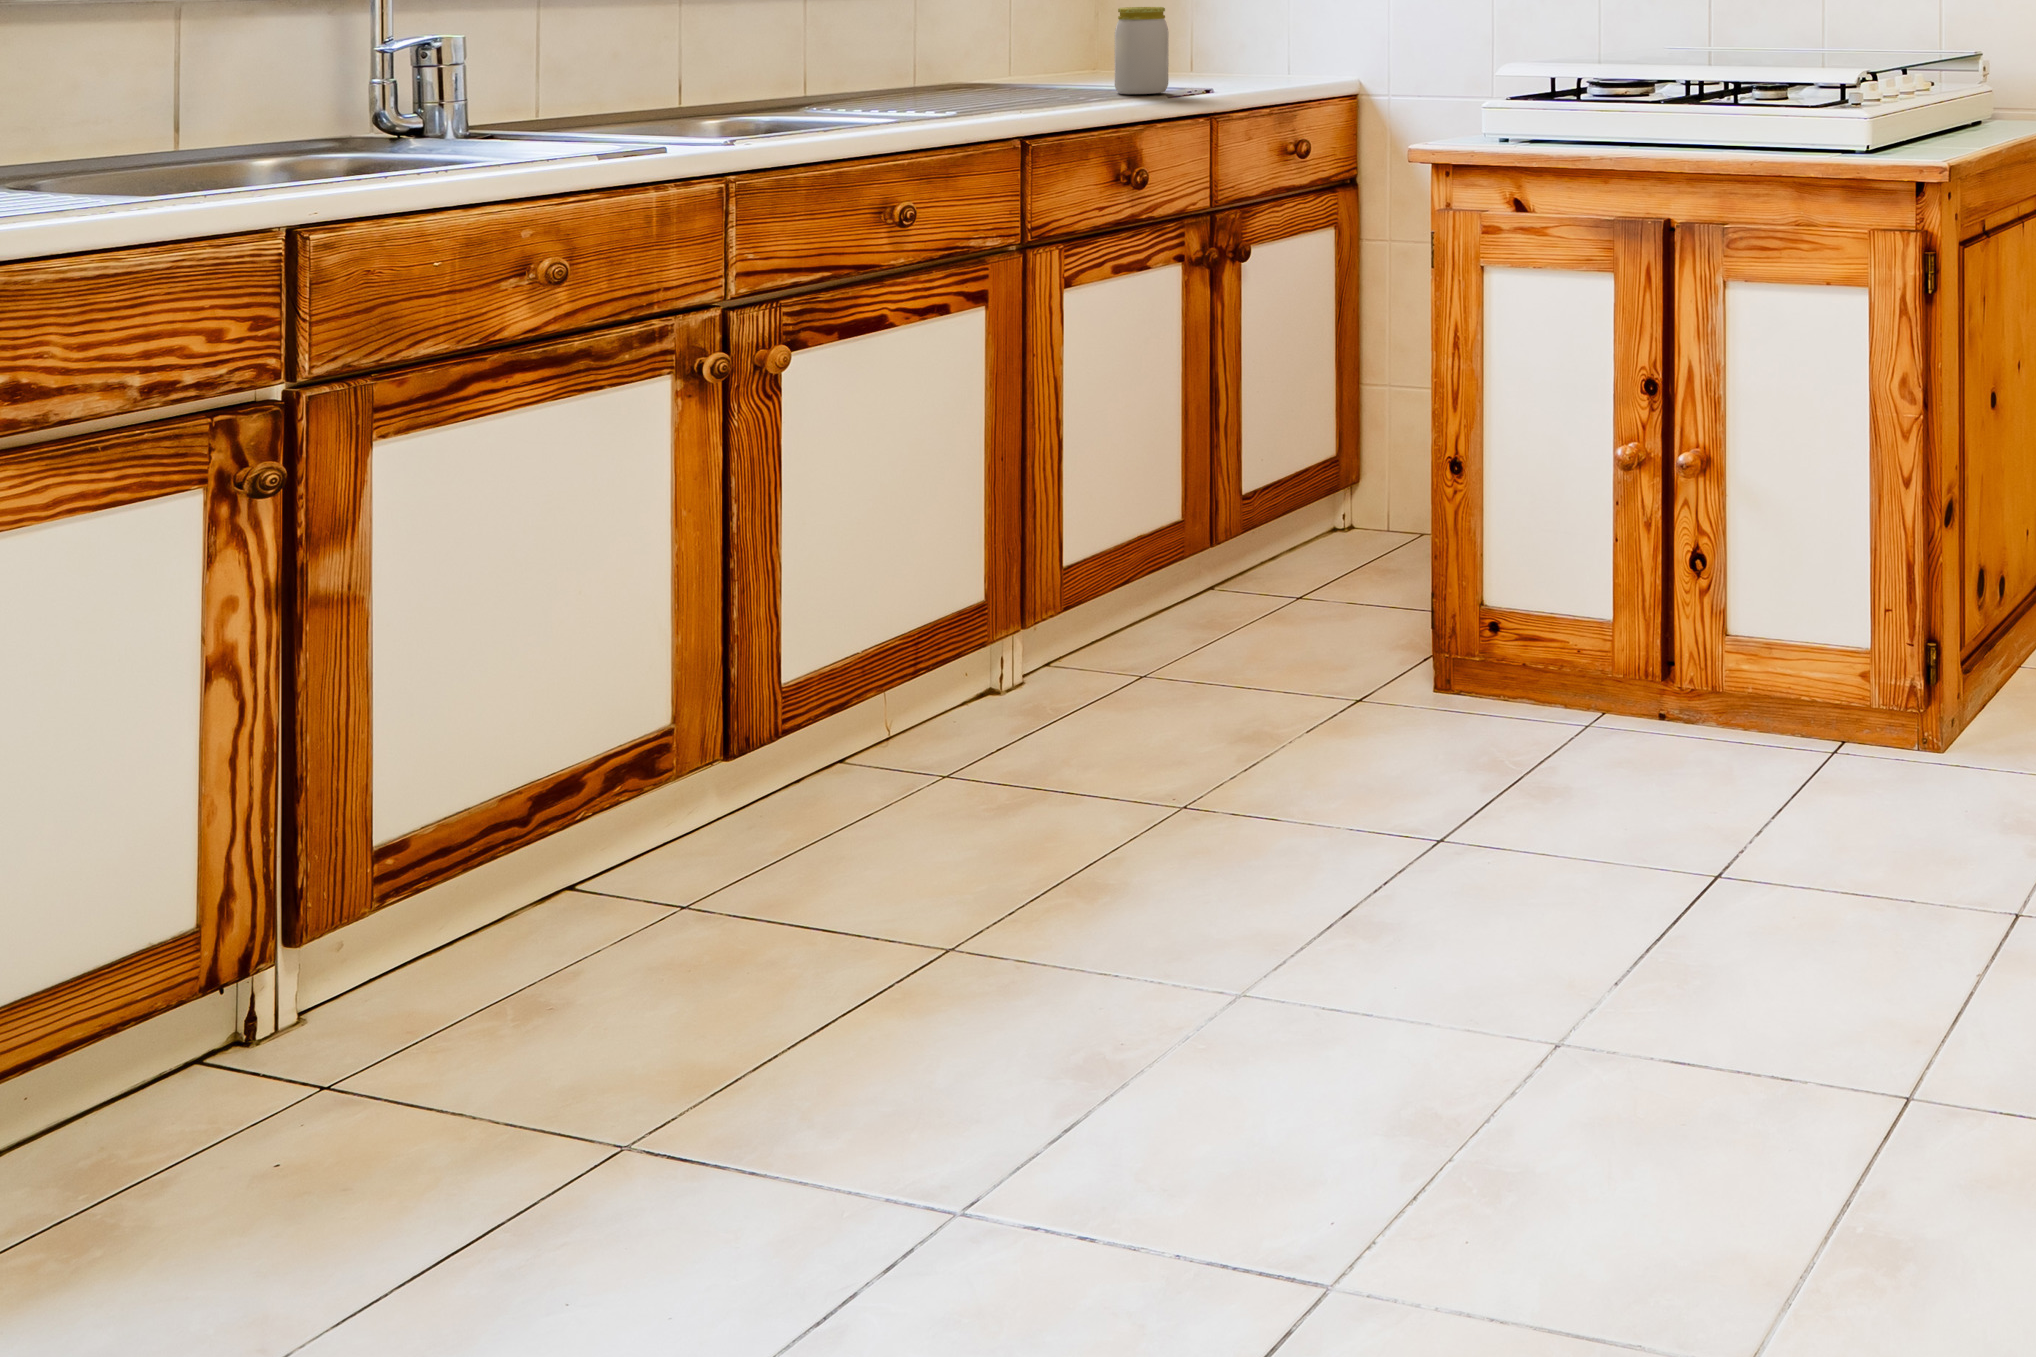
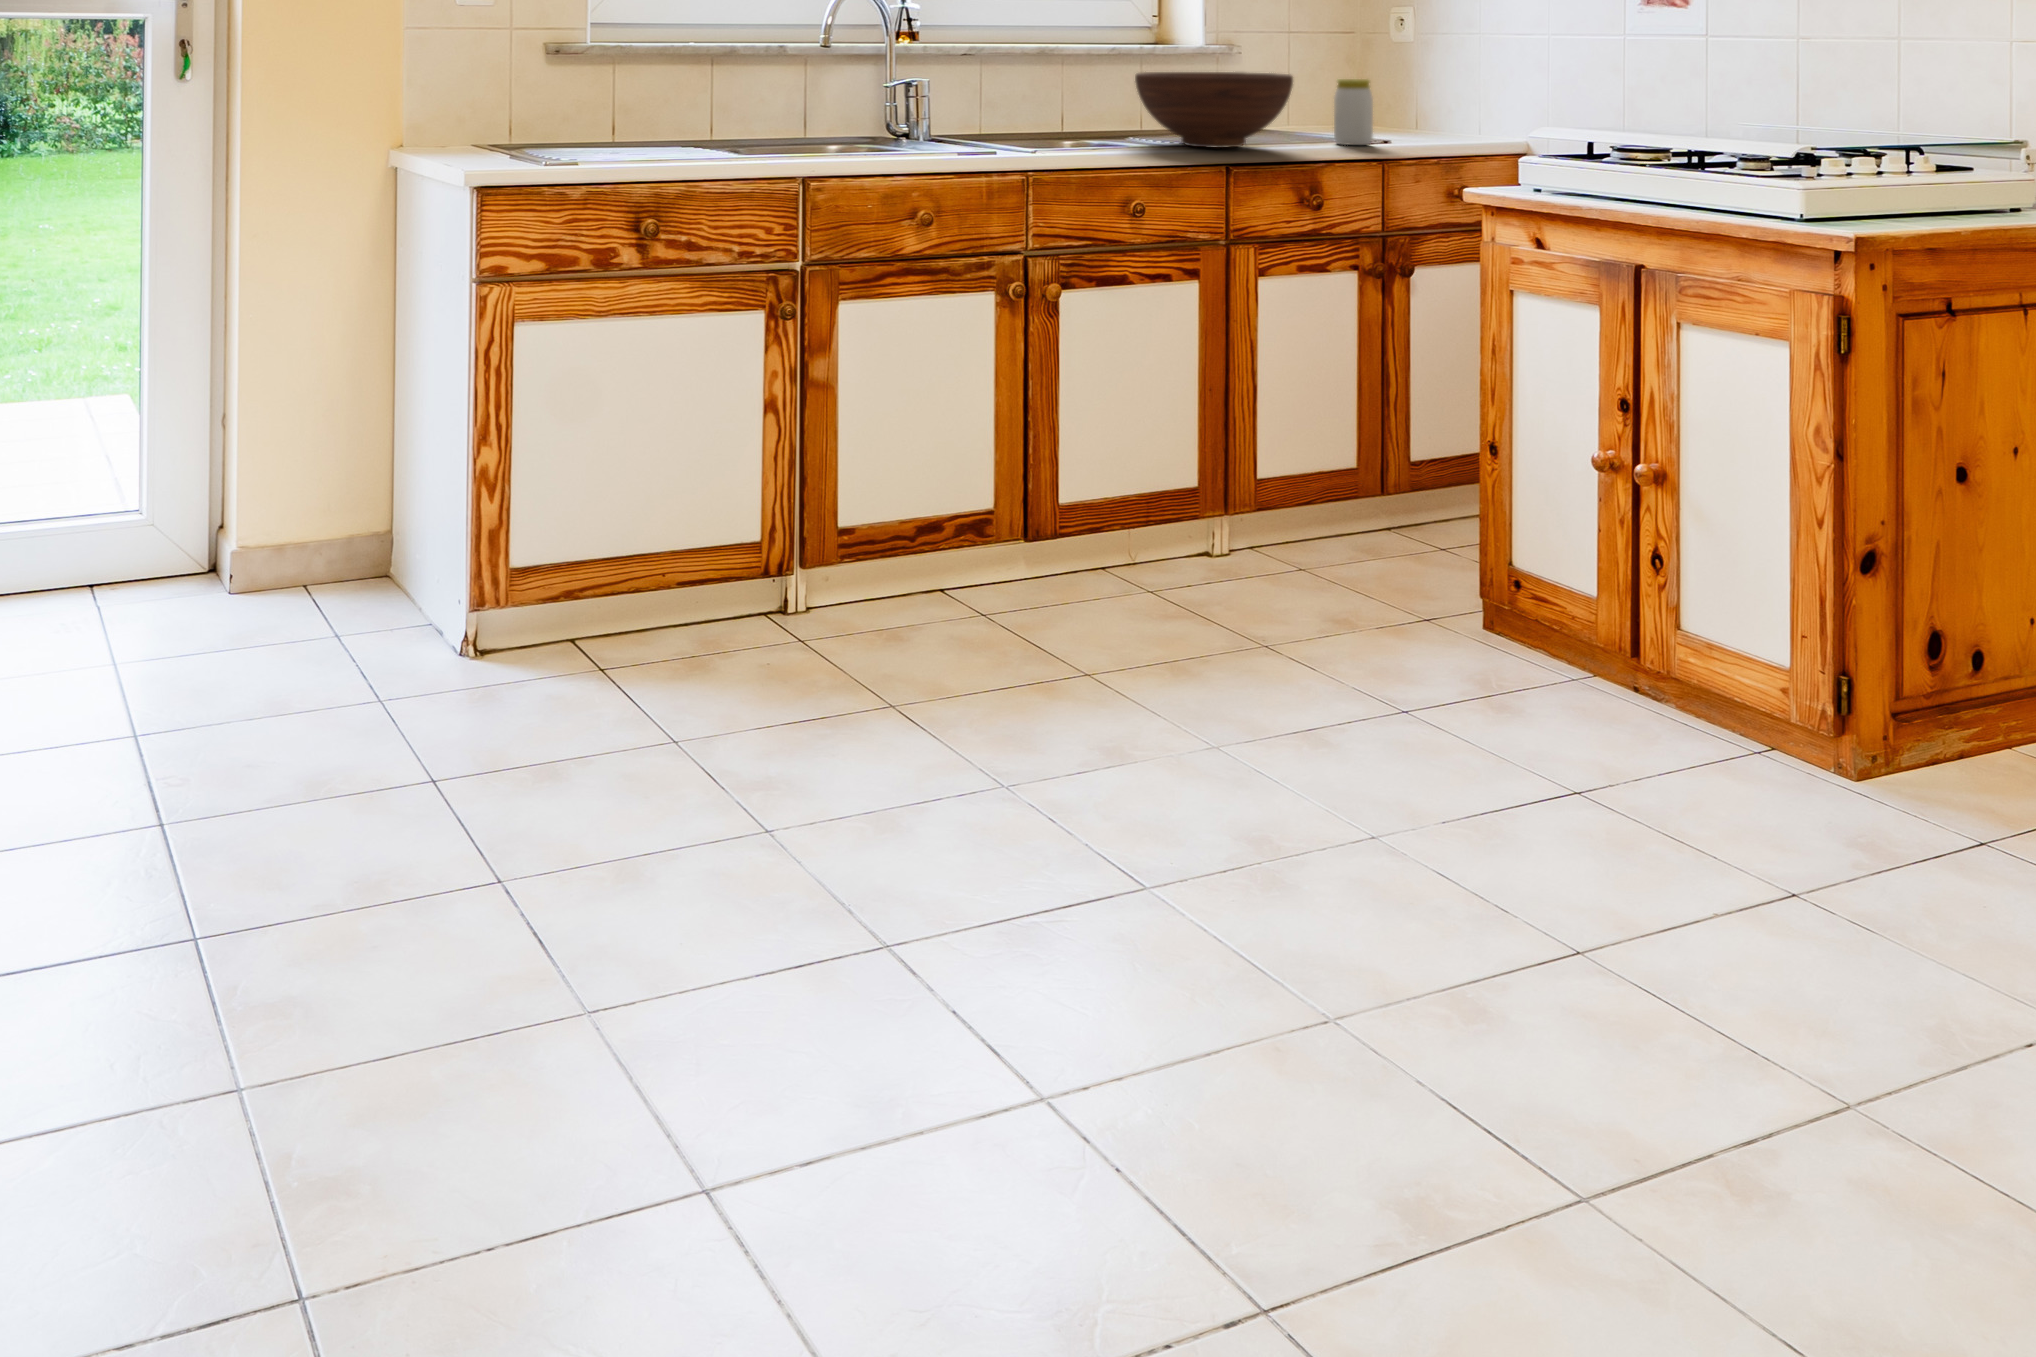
fruit bowl: none [836,3,1086,112] -> present [1135,72,1293,148]

